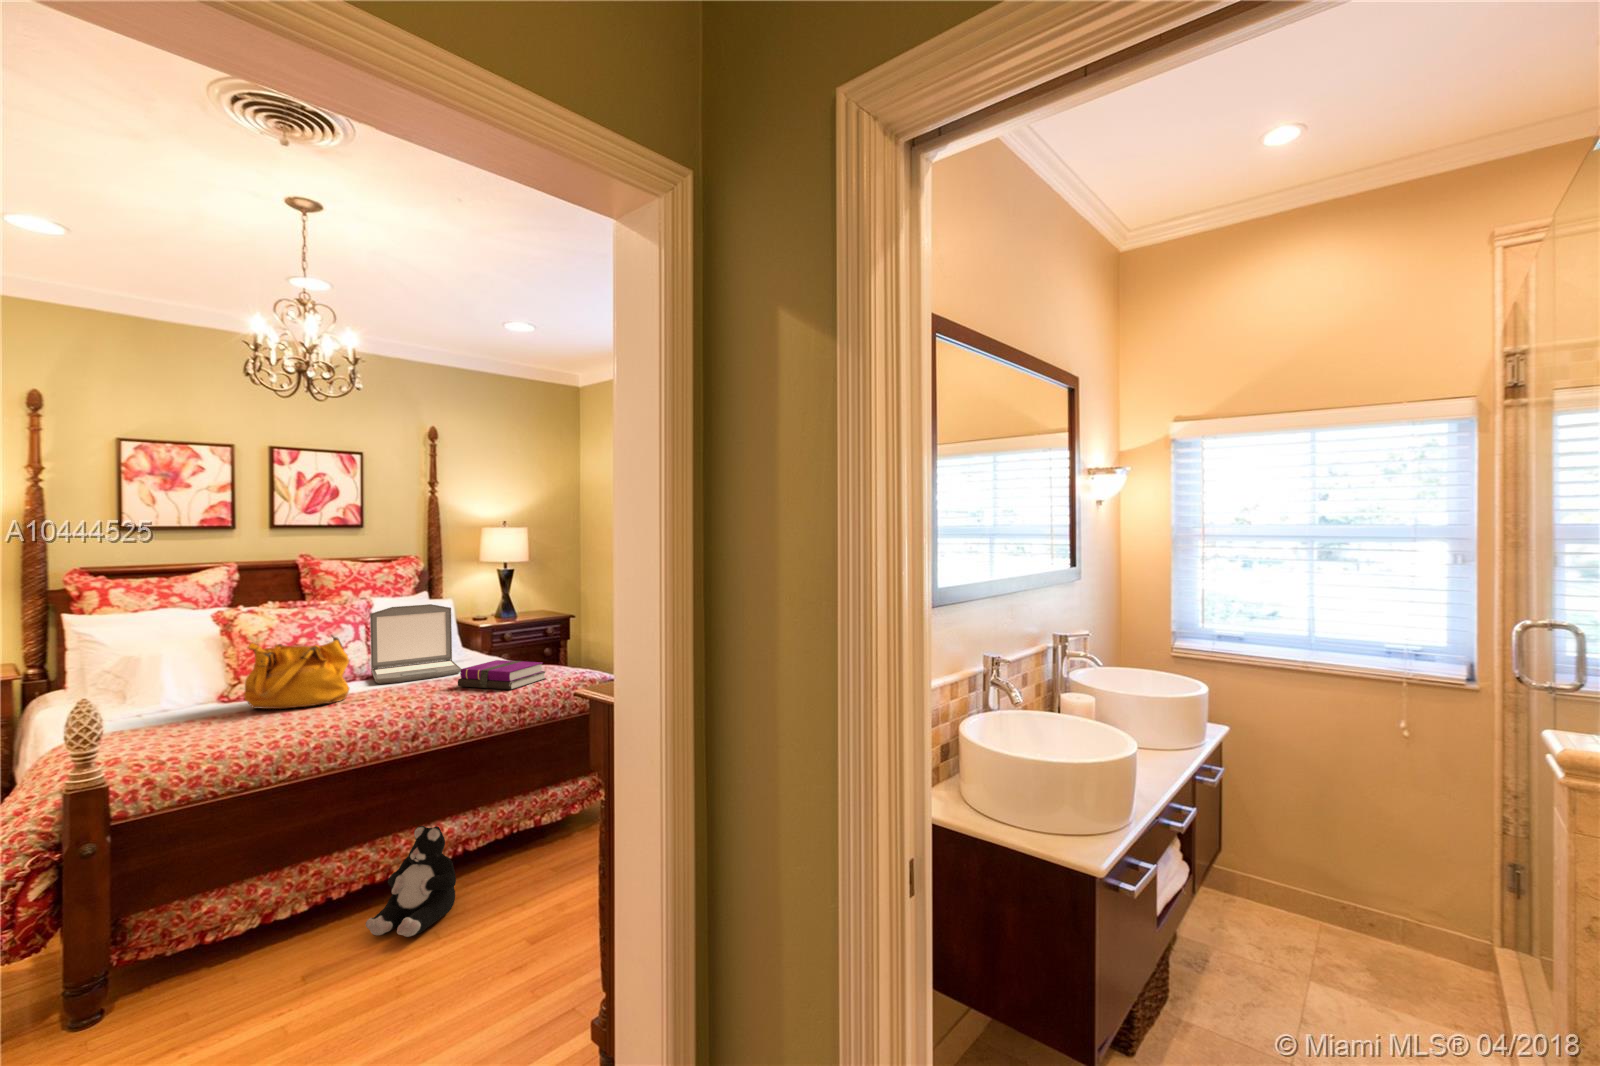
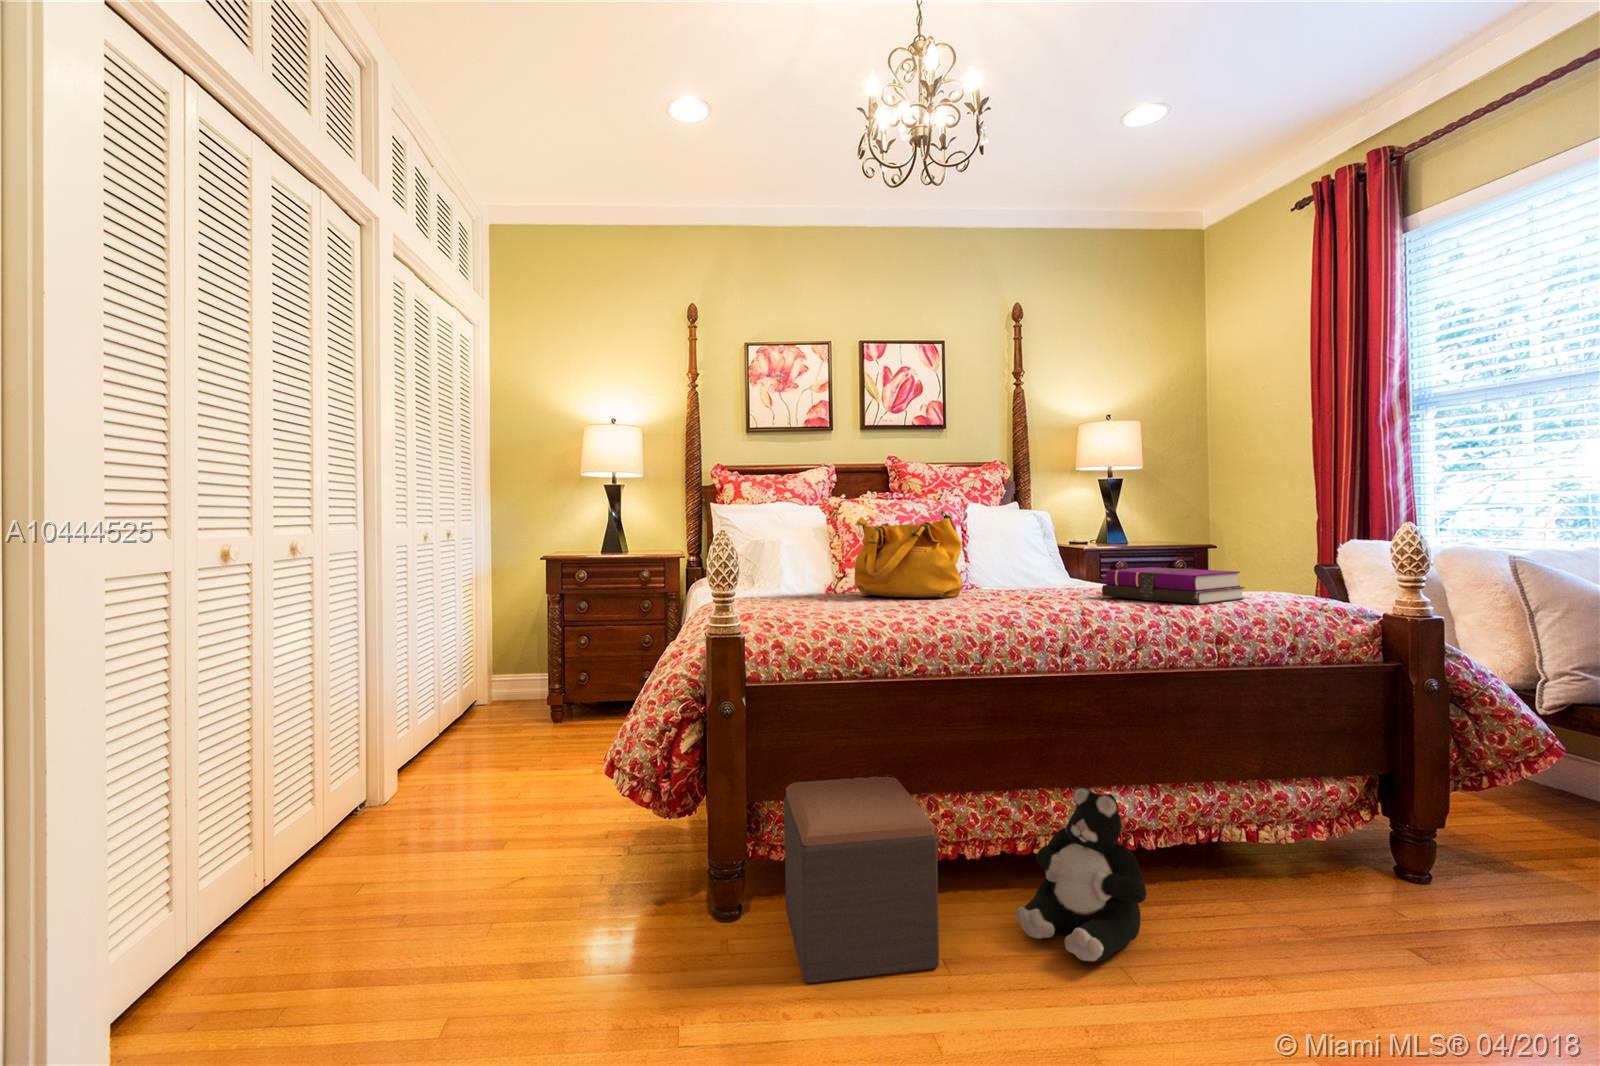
laptop: present [370,604,461,684] -> none [971,497,1089,590]
footstool: none [154,858,298,1037] -> present [784,776,939,983]

